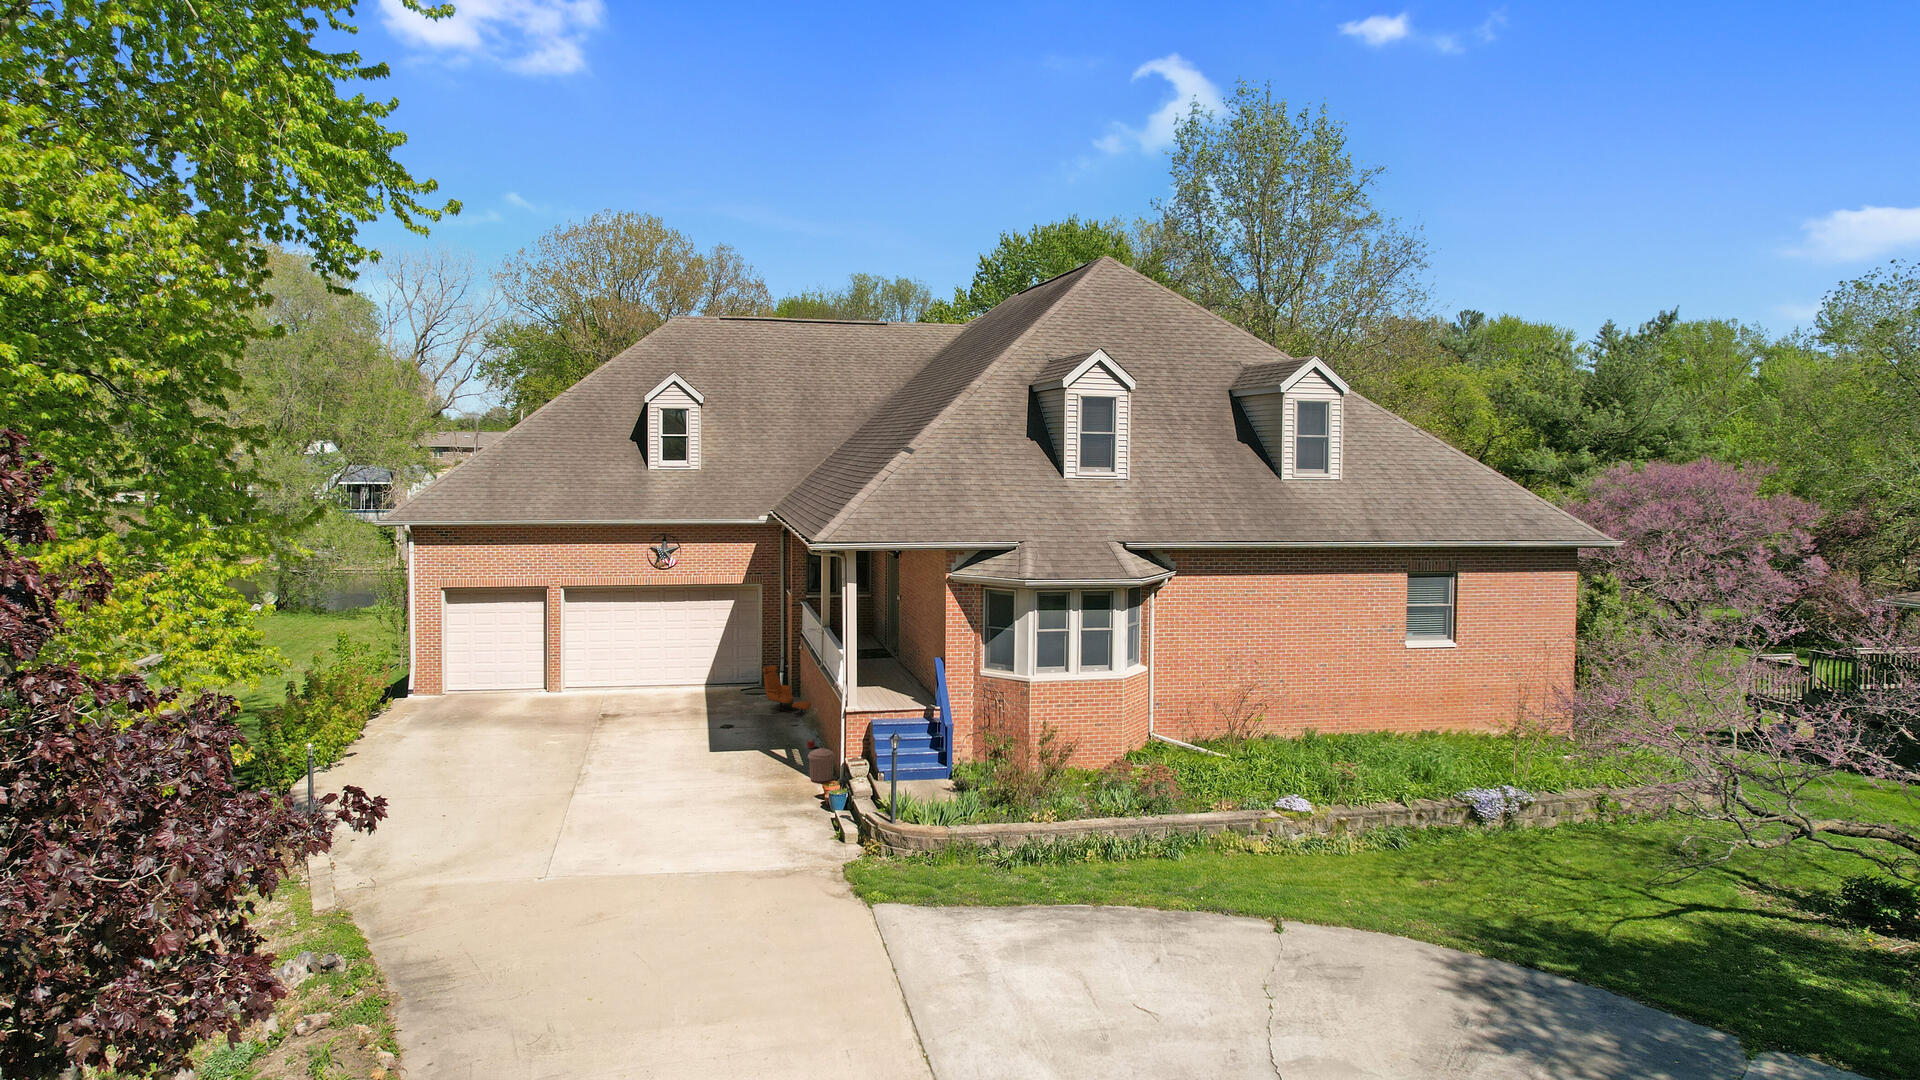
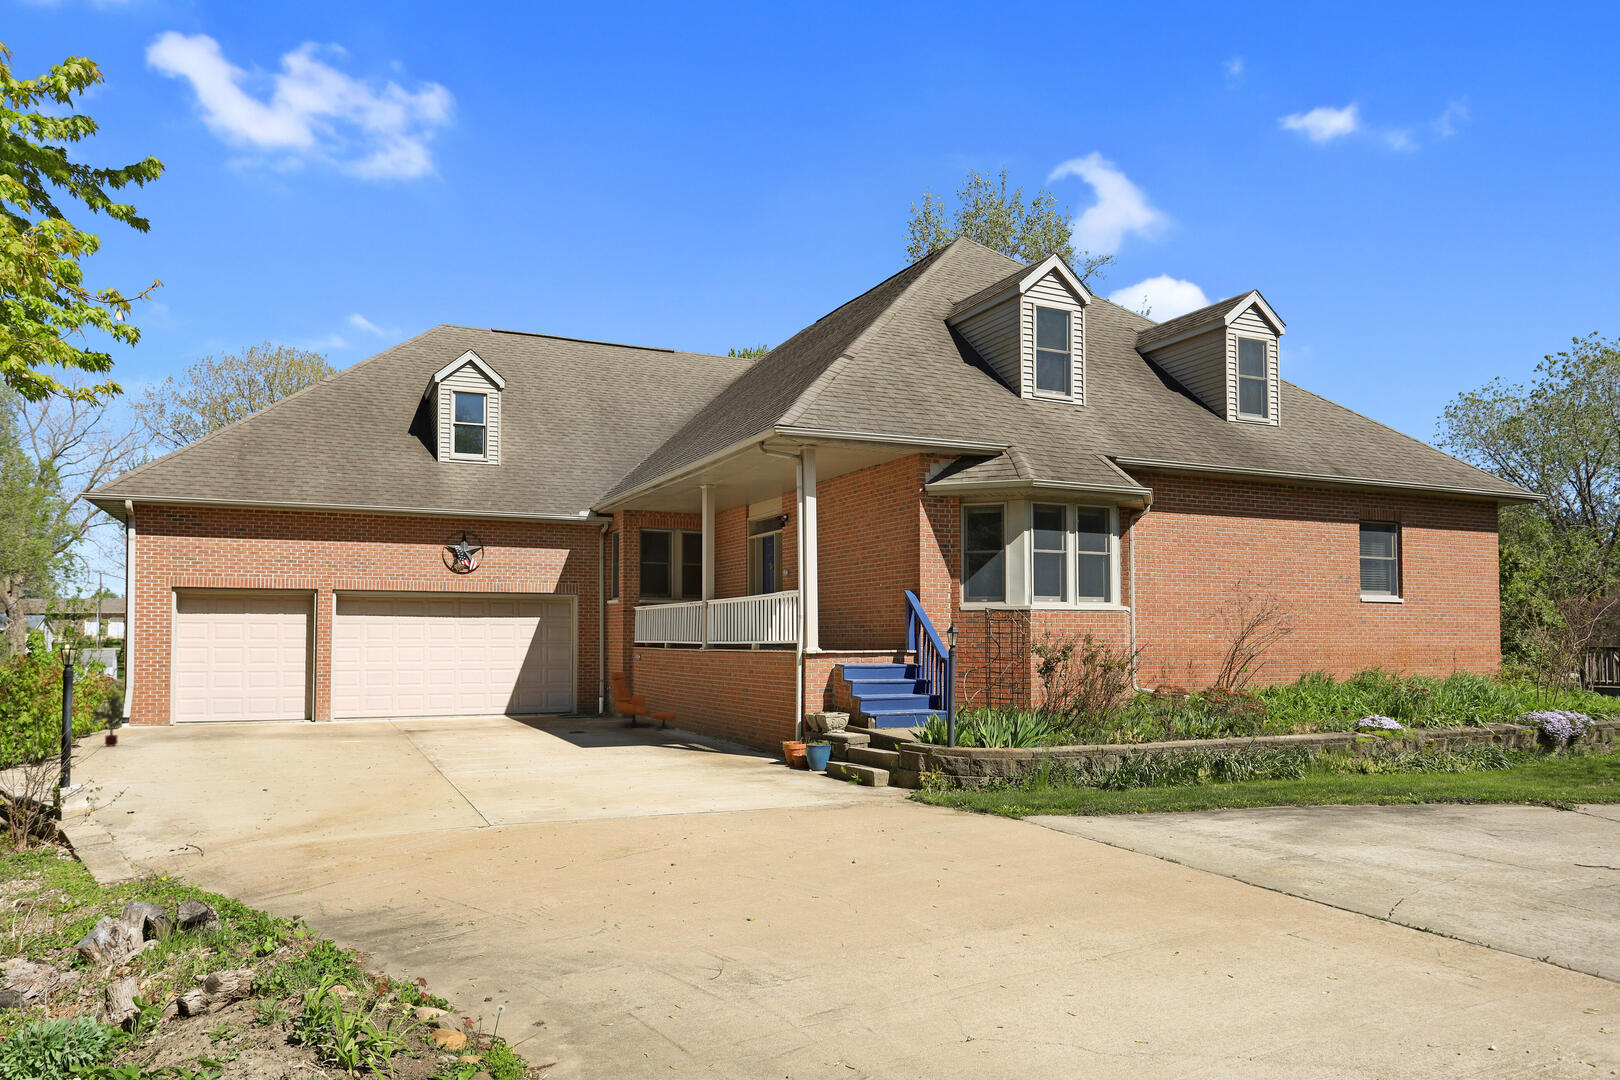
potted tree: present [805,707,824,749] -> present [93,690,123,746]
trash can: present [808,748,835,783] -> none [744,715,778,760]

